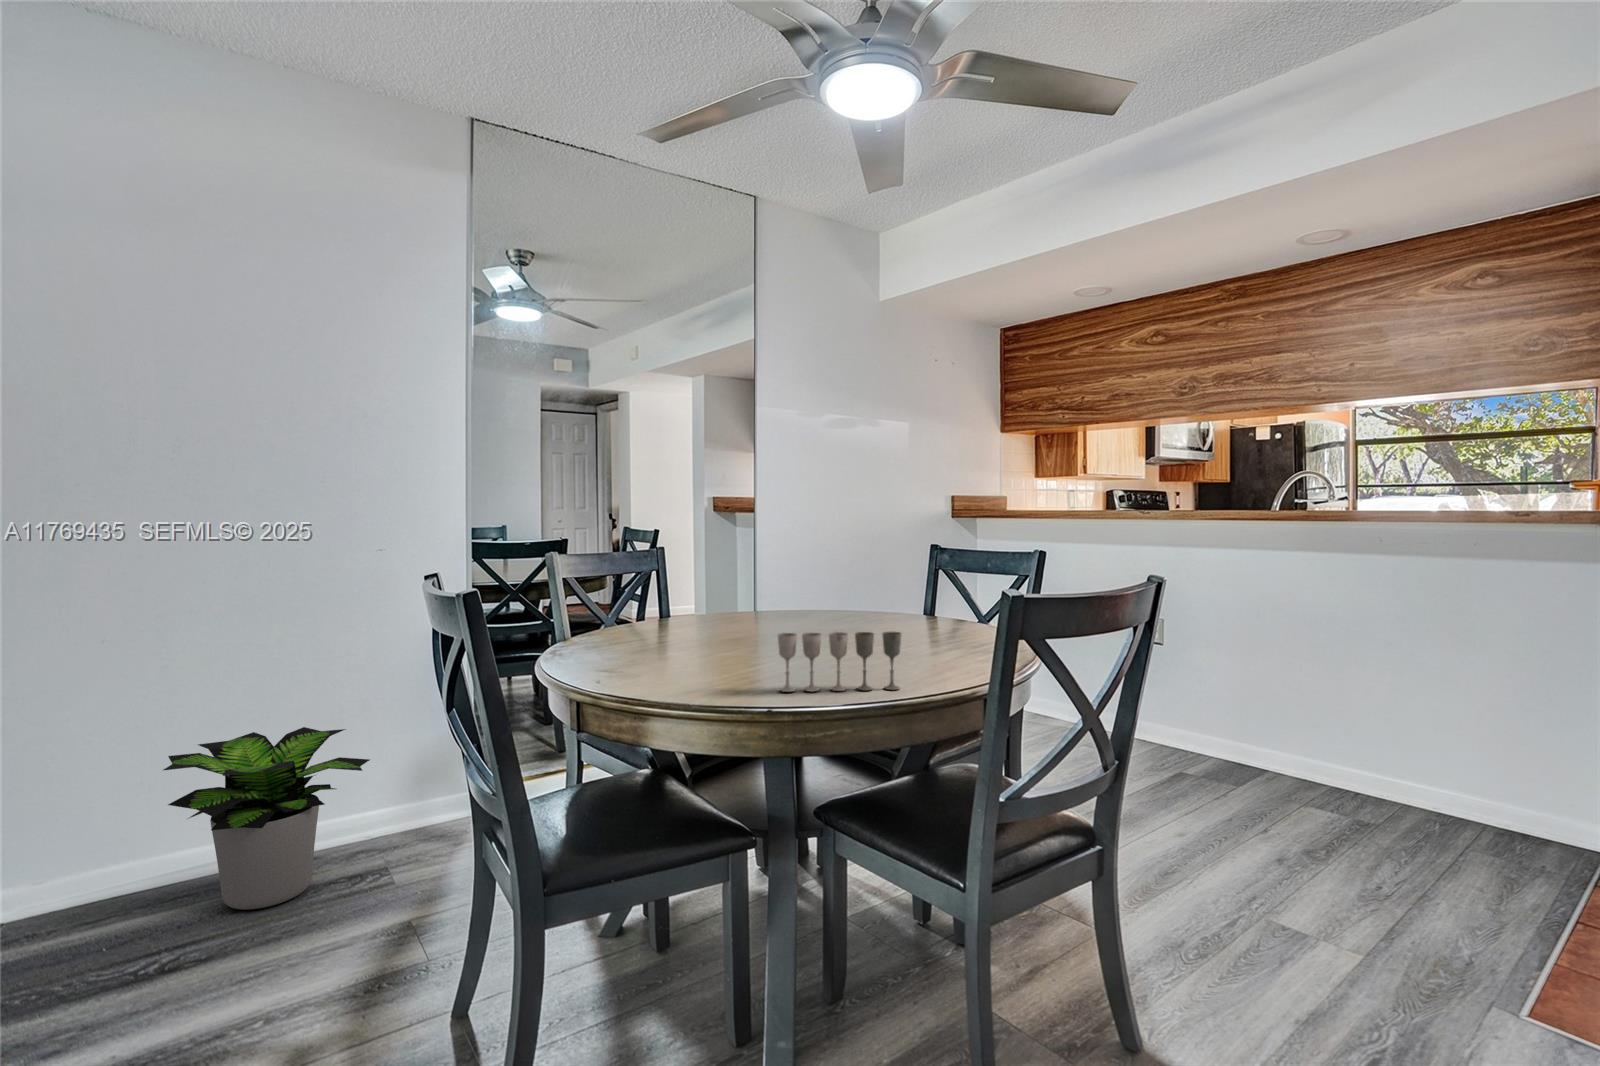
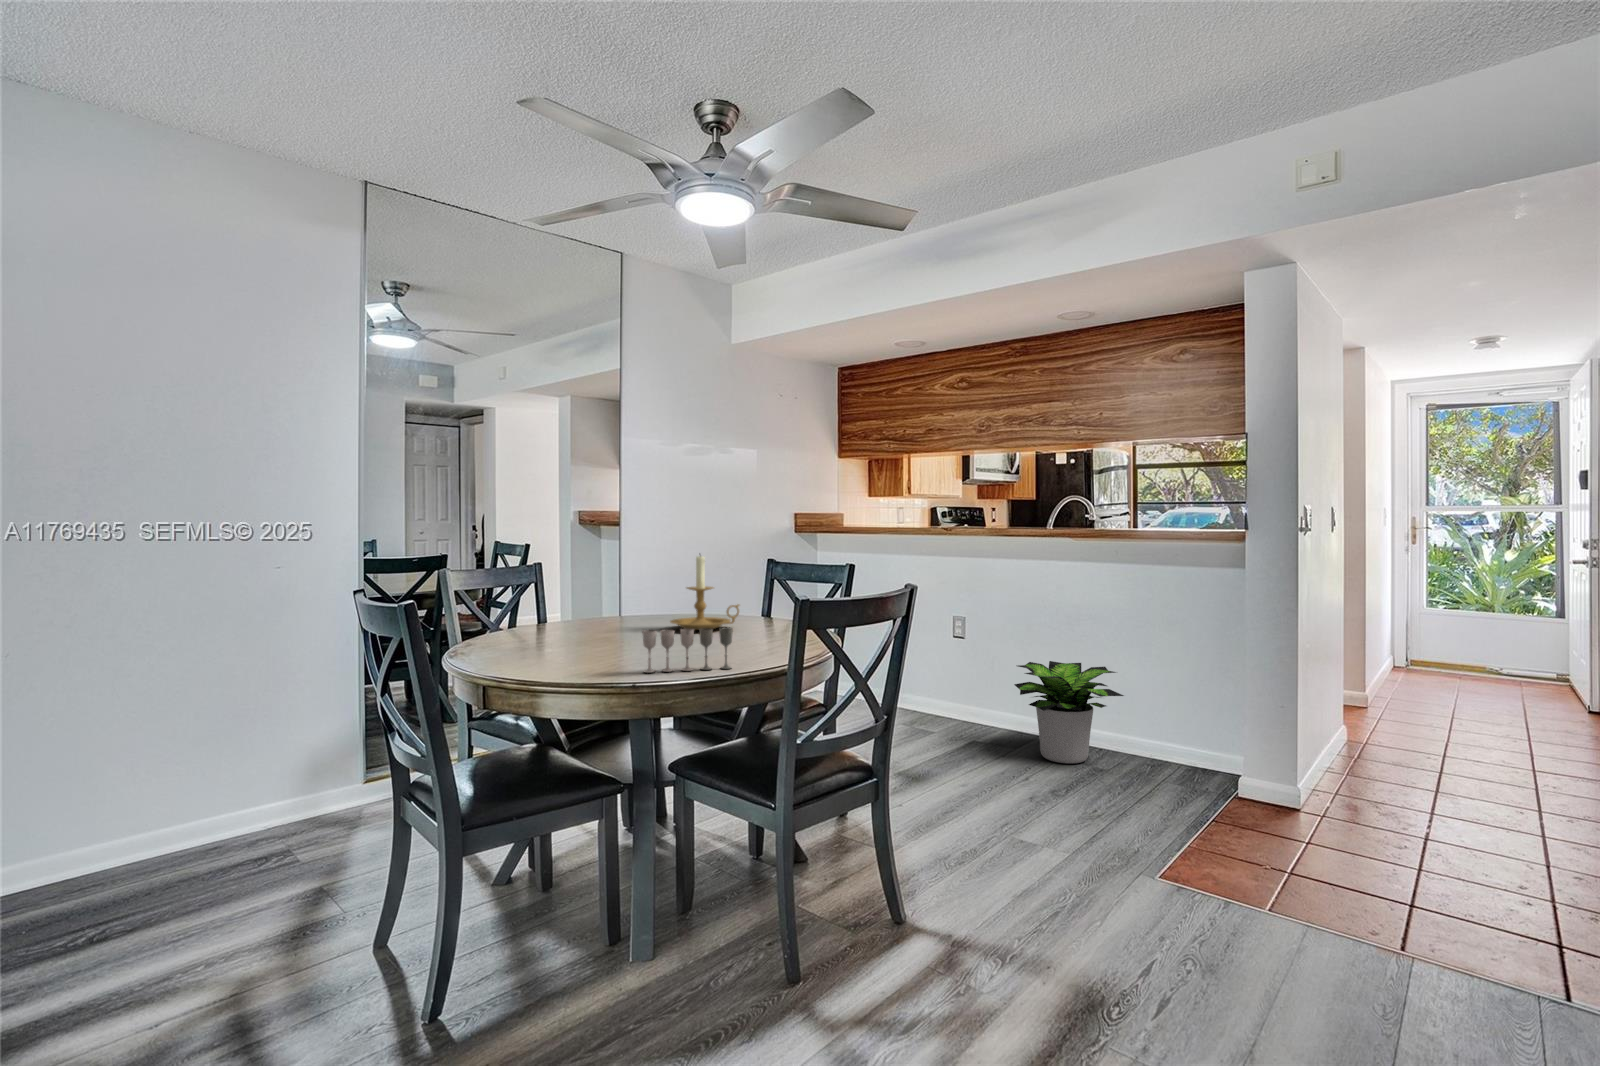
candle holder: none [813,534,901,631] -> present [670,555,739,630]
potted plant: present [163,727,369,910] -> present [1014,661,1124,763]

